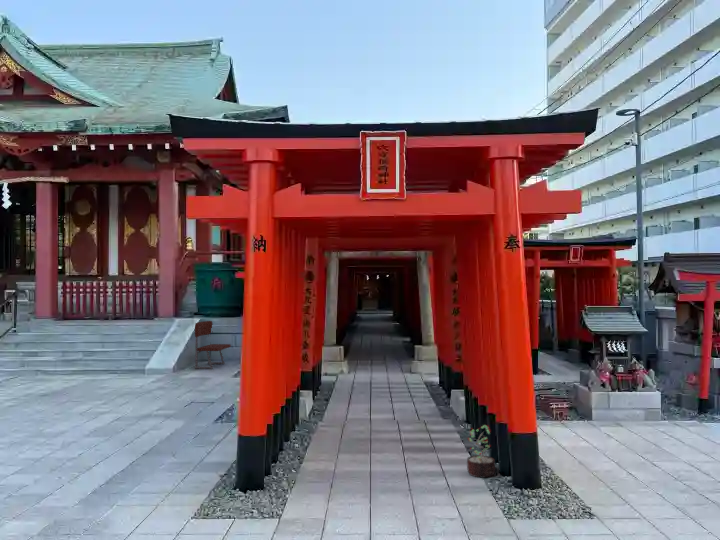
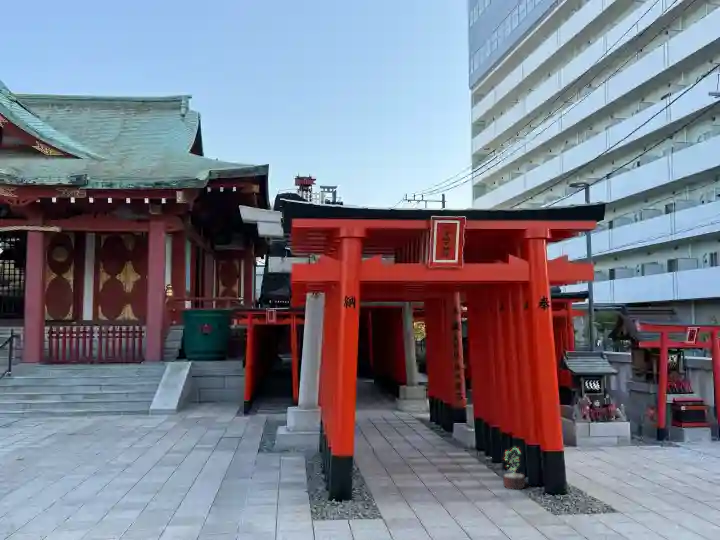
bench: present [195,321,231,369] -> none [189,367,220,414]

